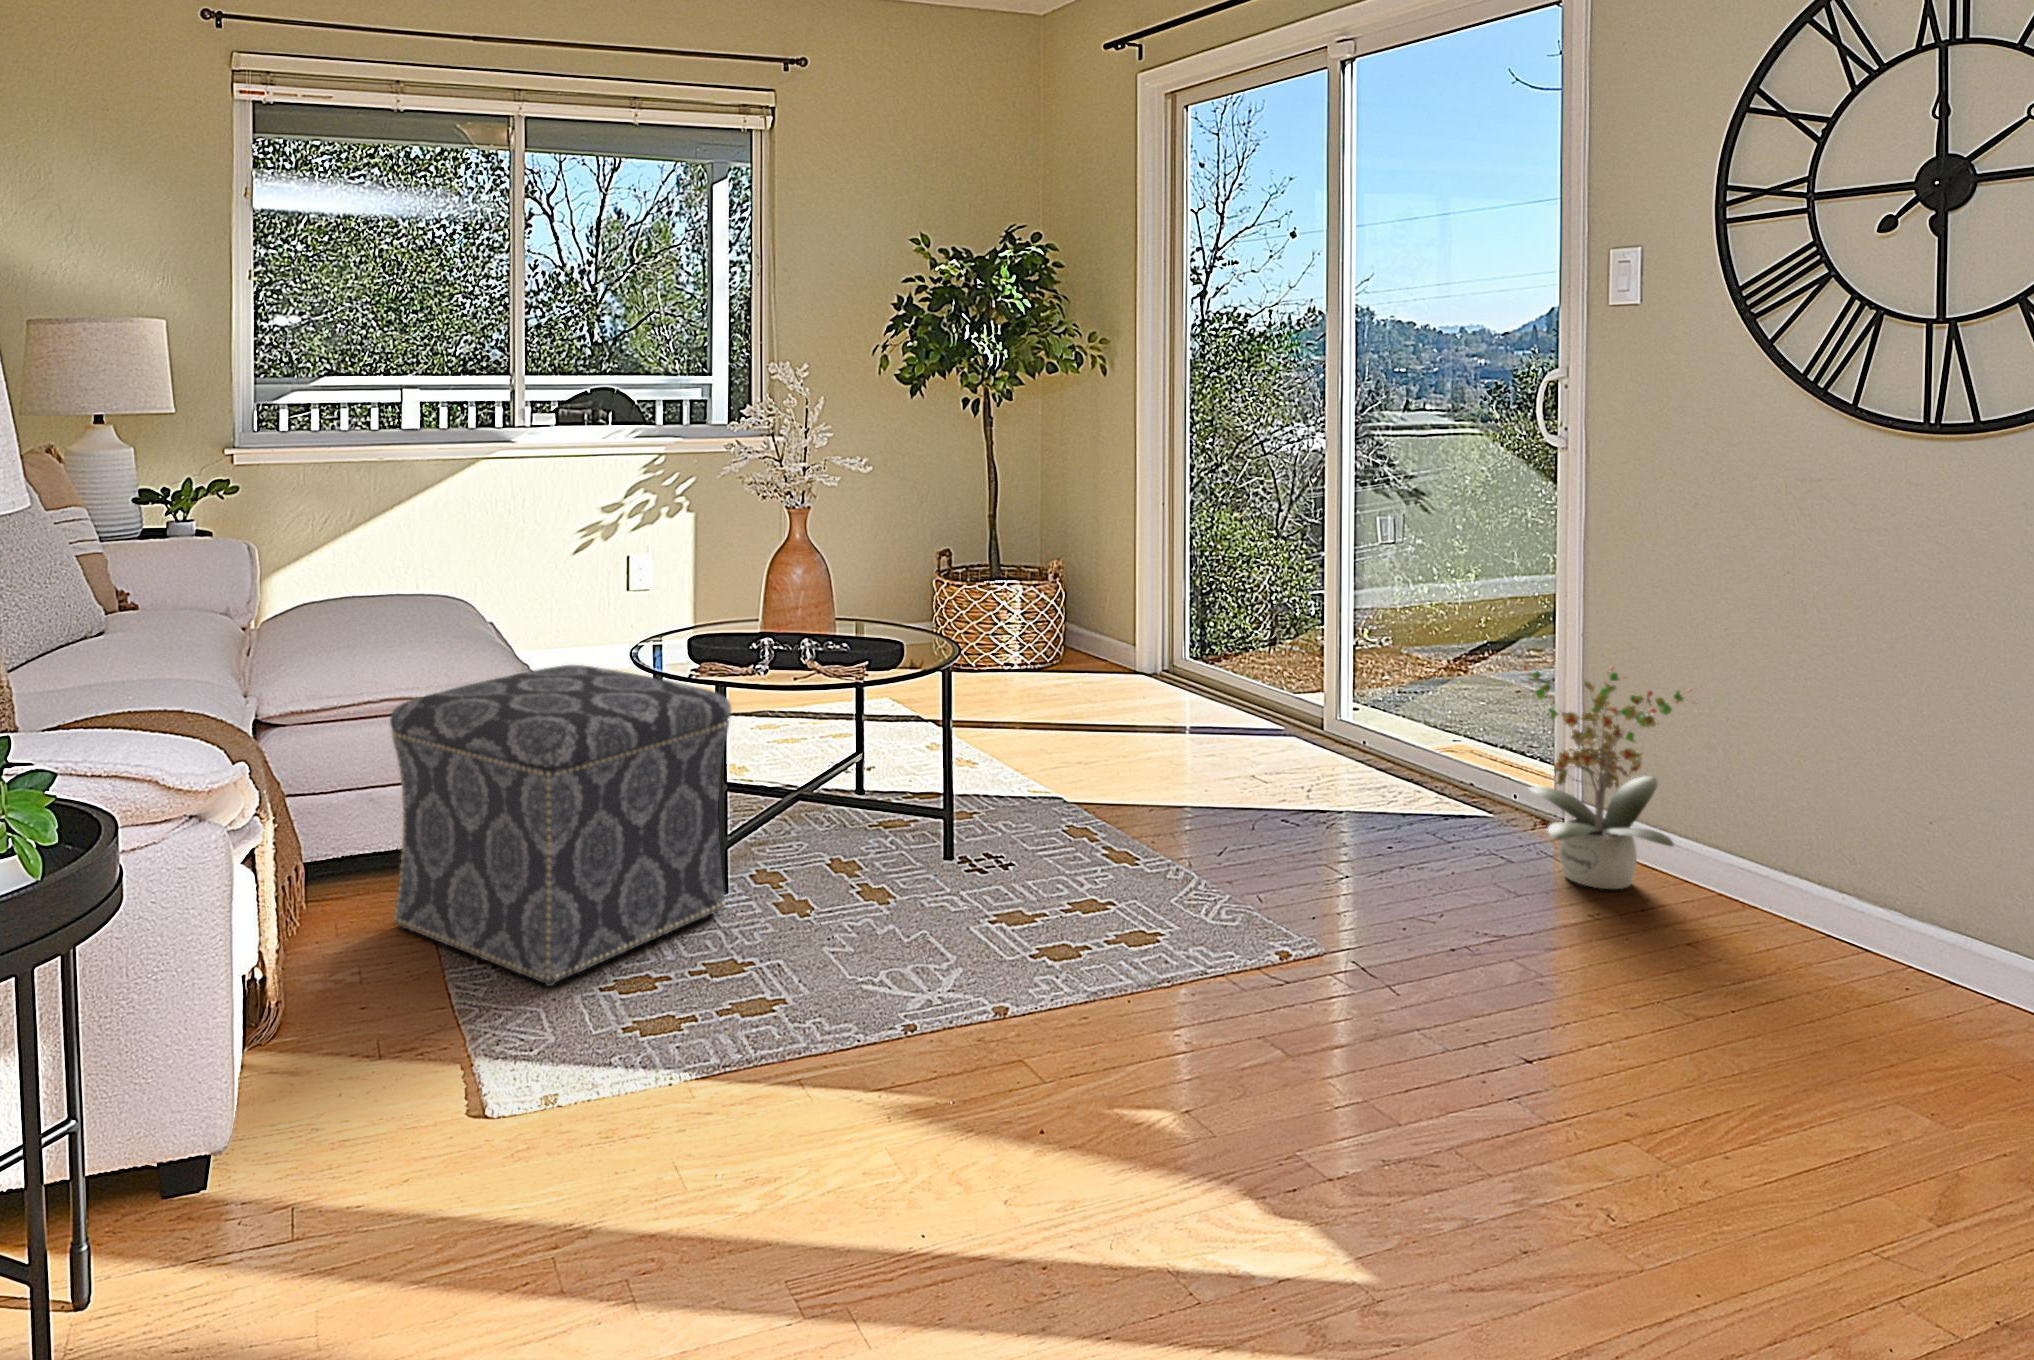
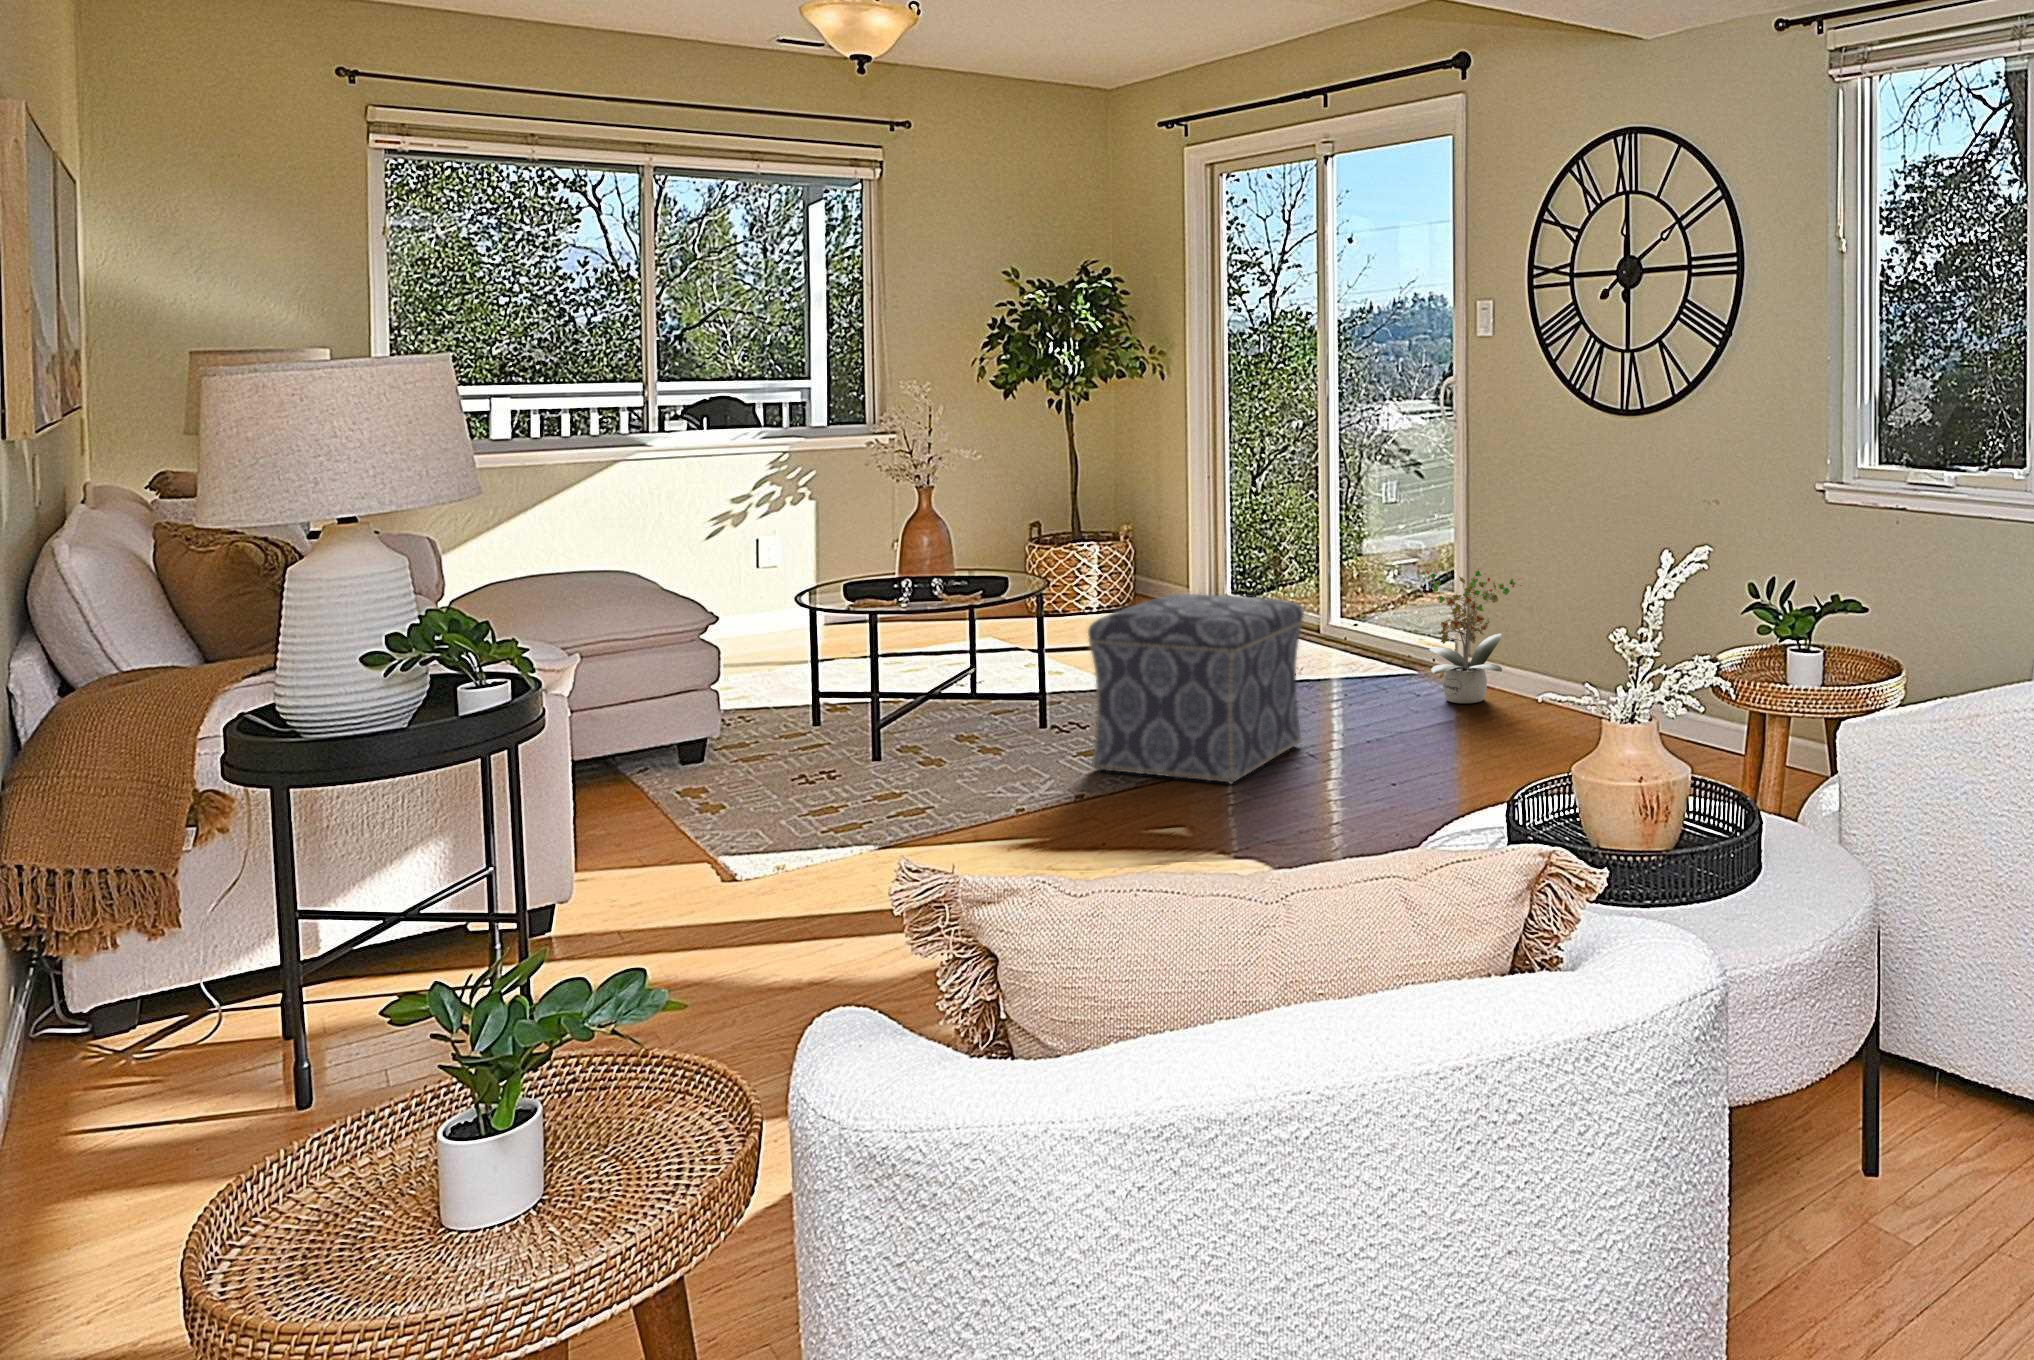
ottoman: present [390,665,731,986] -> present [1088,594,1304,784]

